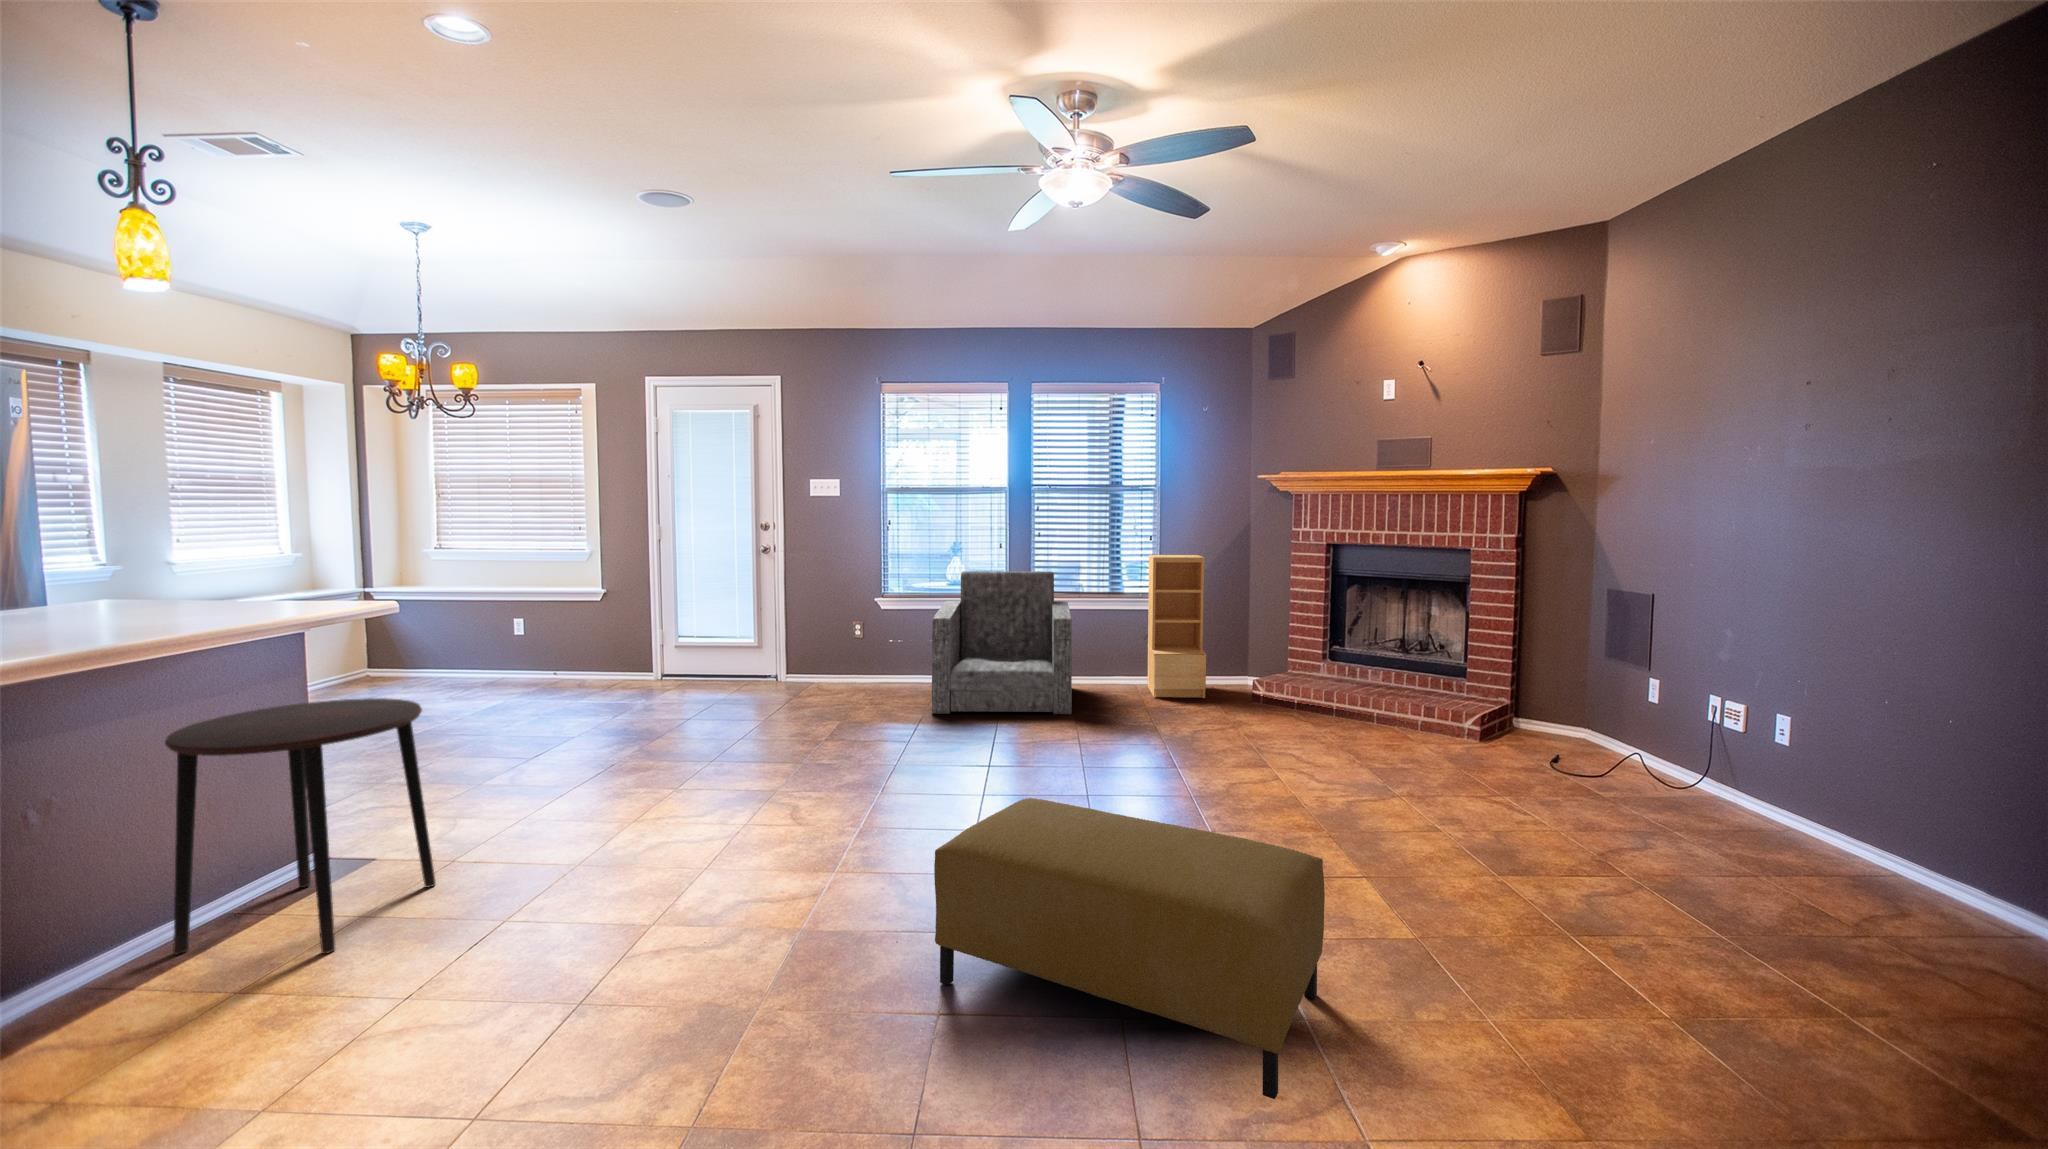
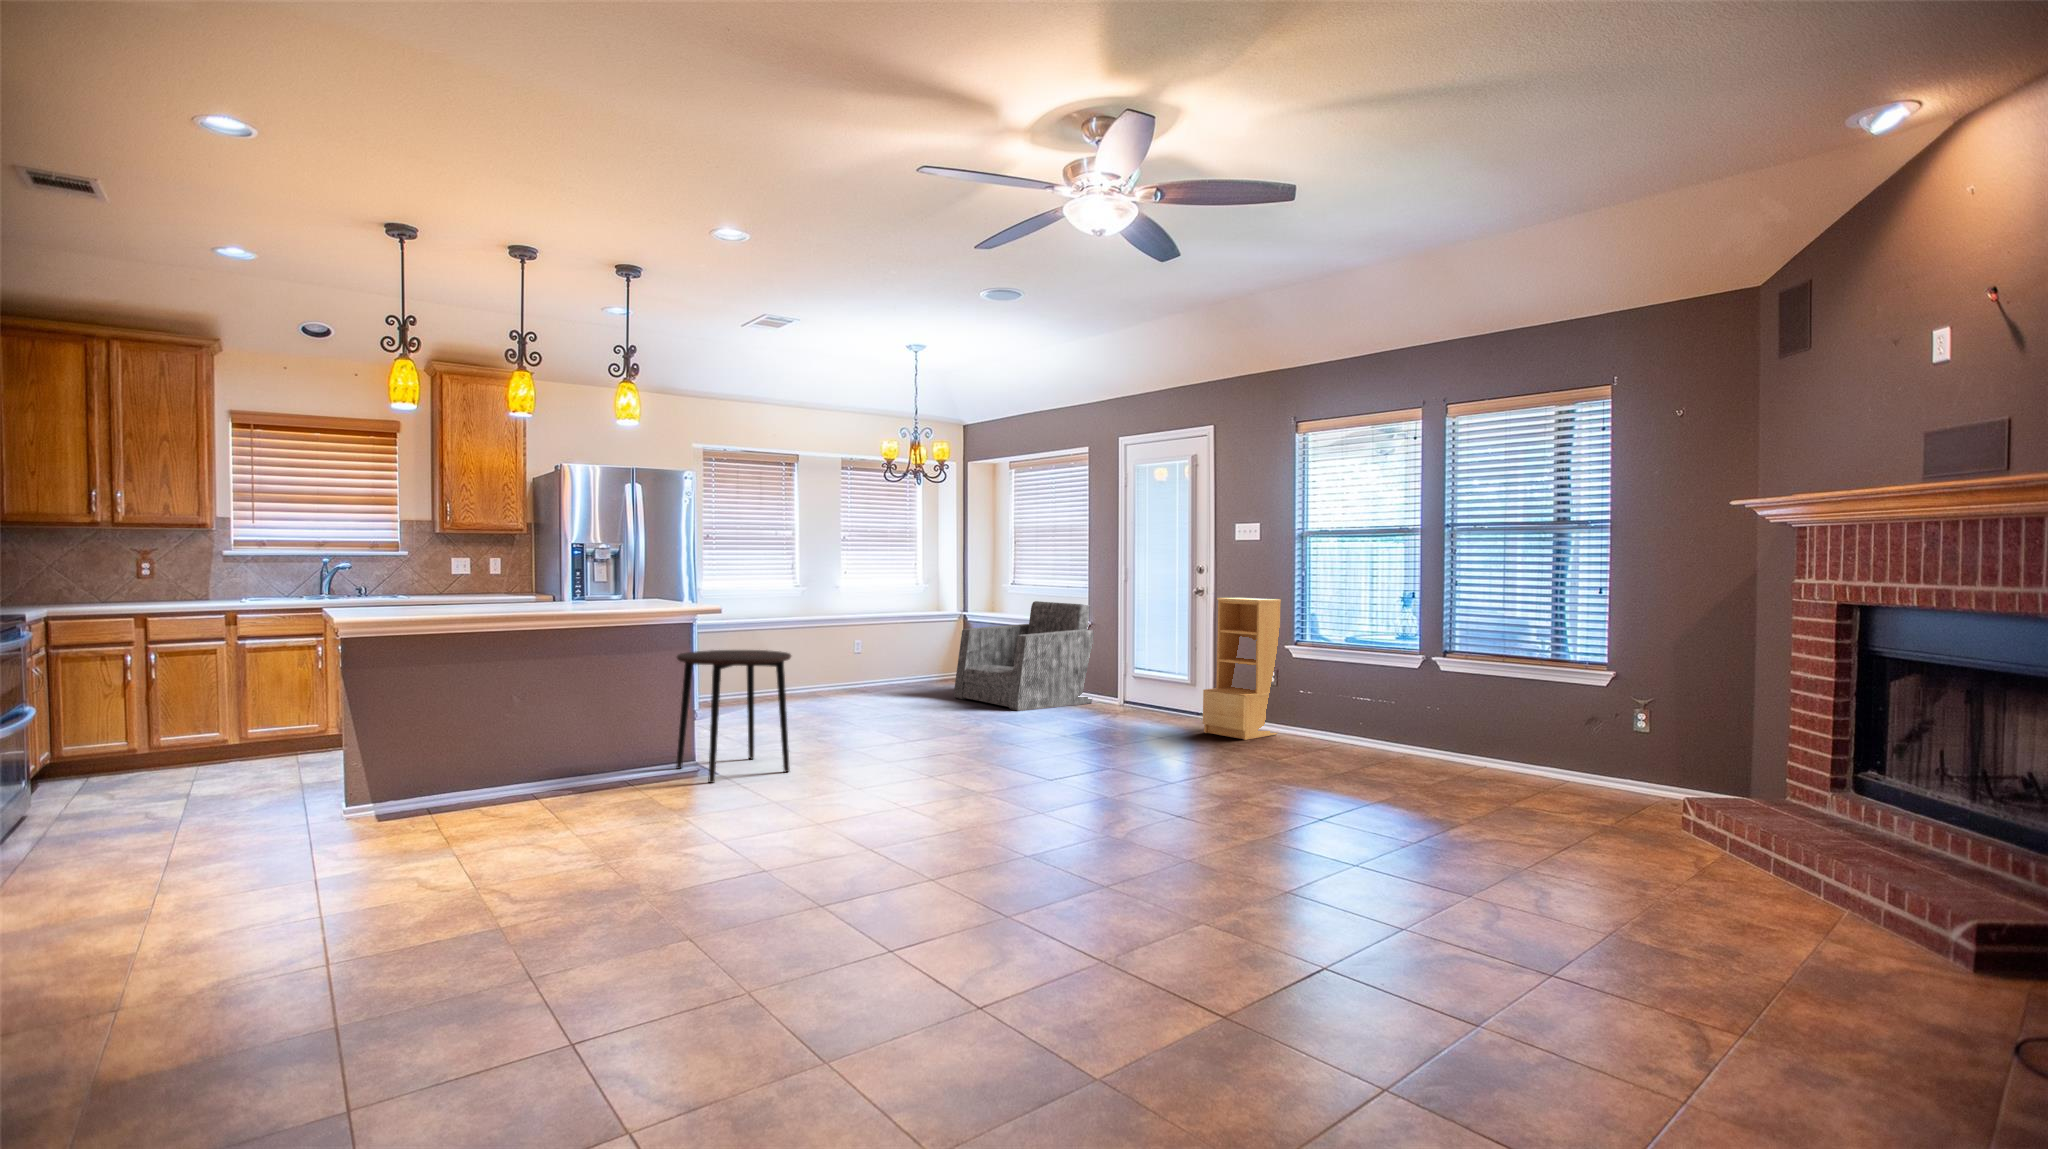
bookshelf: present [1148,555,1206,698] -> present [1203,598,1281,740]
armchair: present [932,571,1072,714] -> present [954,601,1094,711]
ottoman: present [934,798,1325,1099] -> none [865,770,1058,988]

